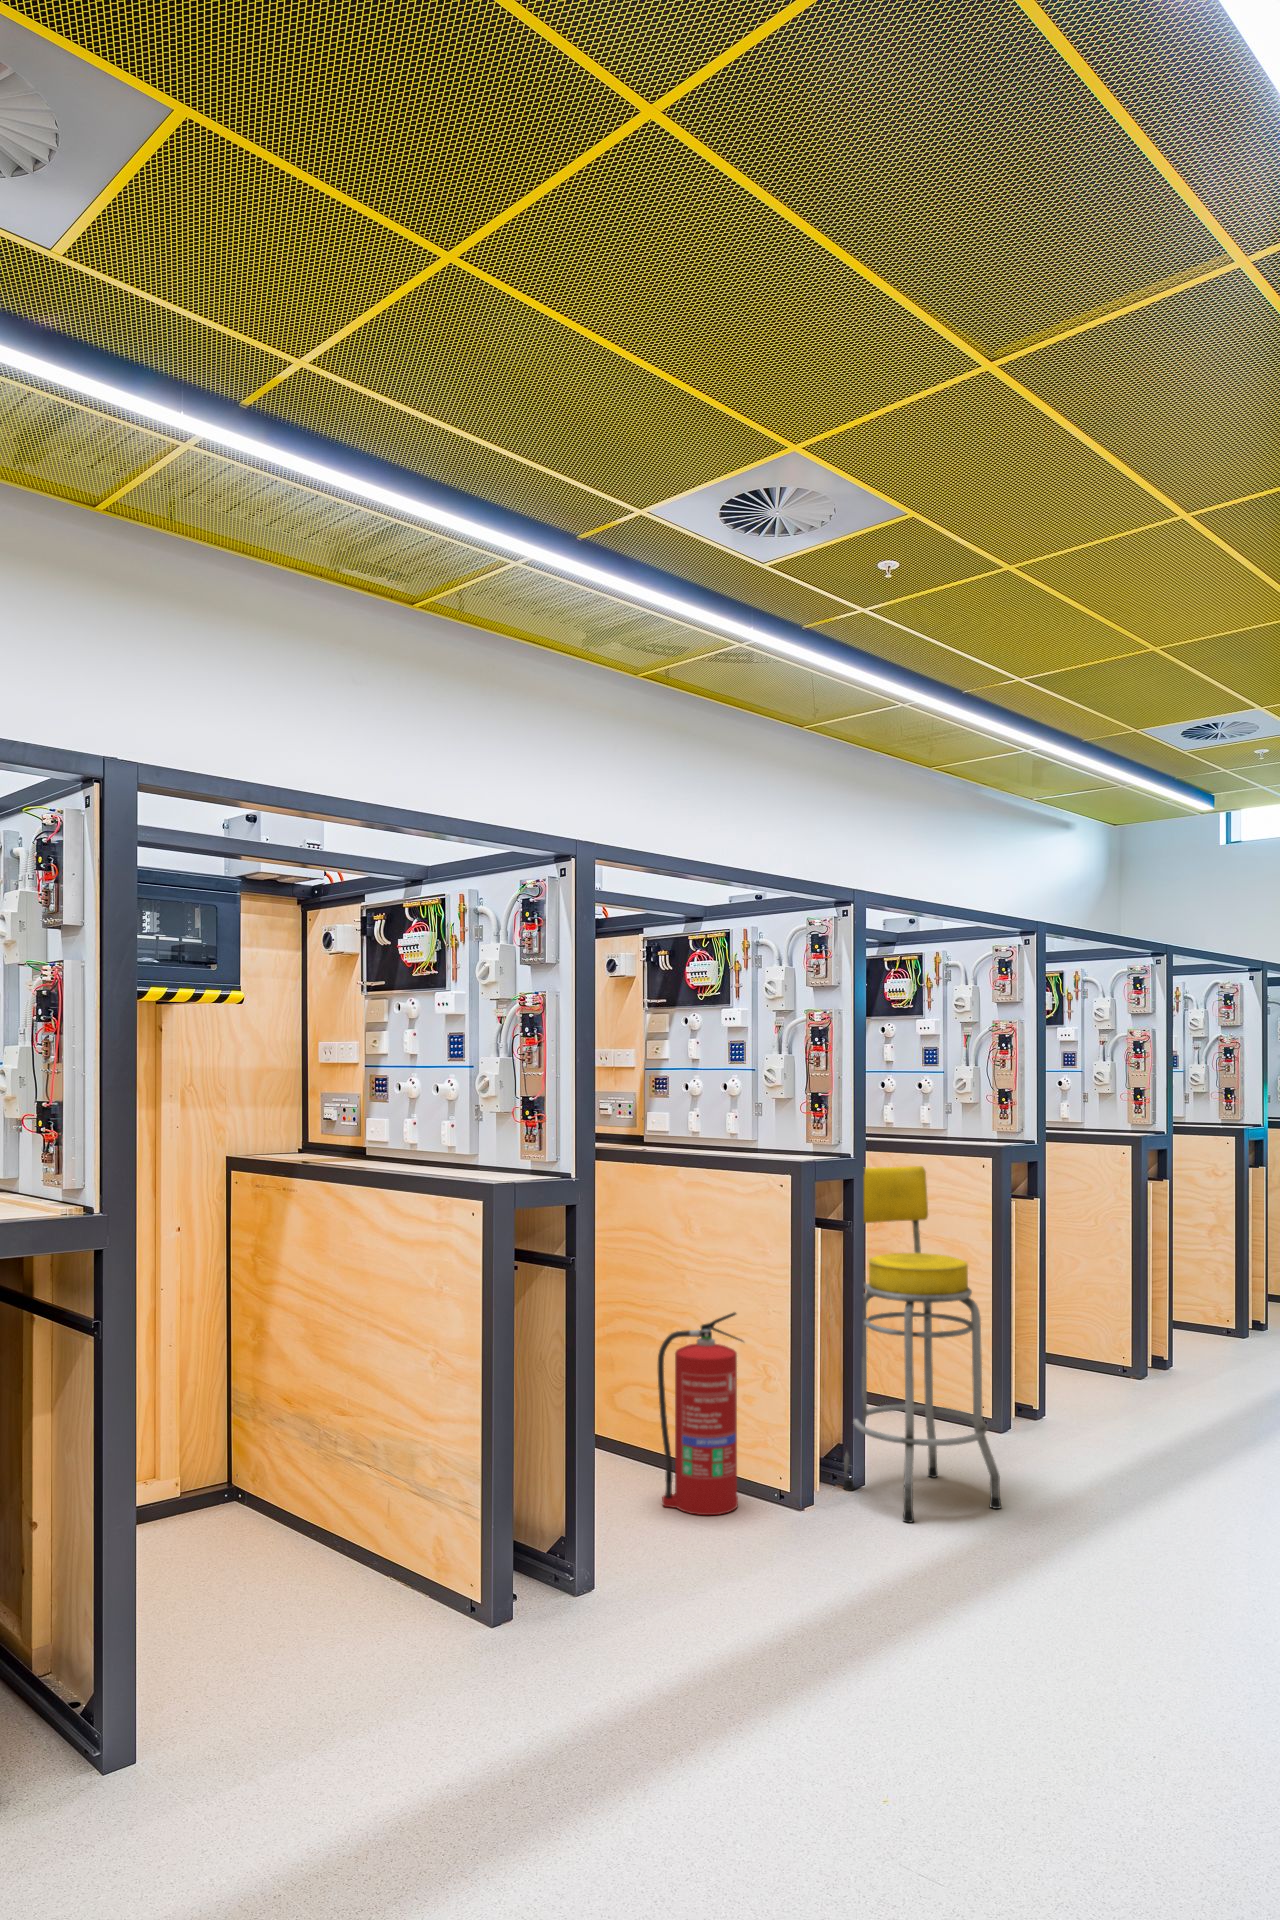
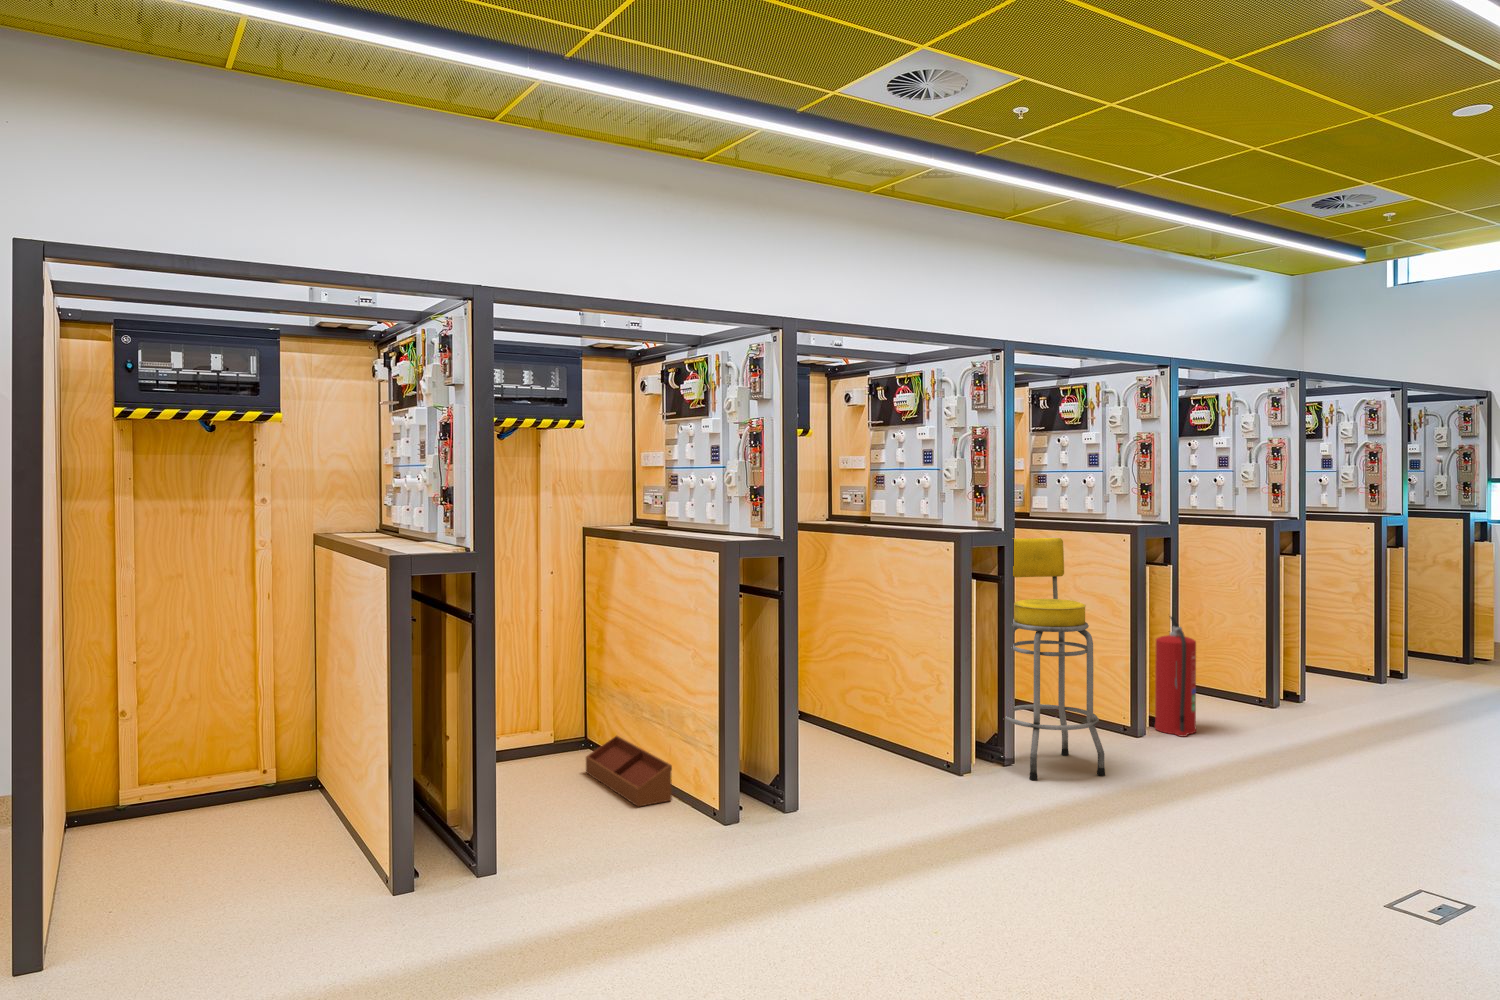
fire extinguisher: present [658,1312,743,1515] -> present [1155,617,1196,737]
storage bin: none [232,1488,388,1615] -> present [586,736,672,807]

